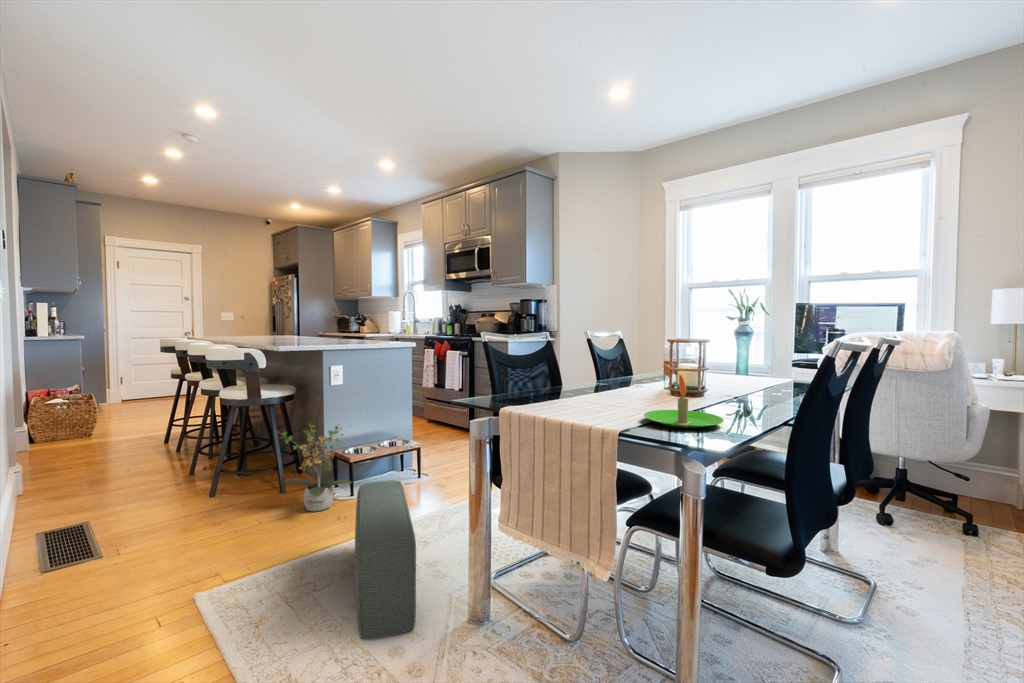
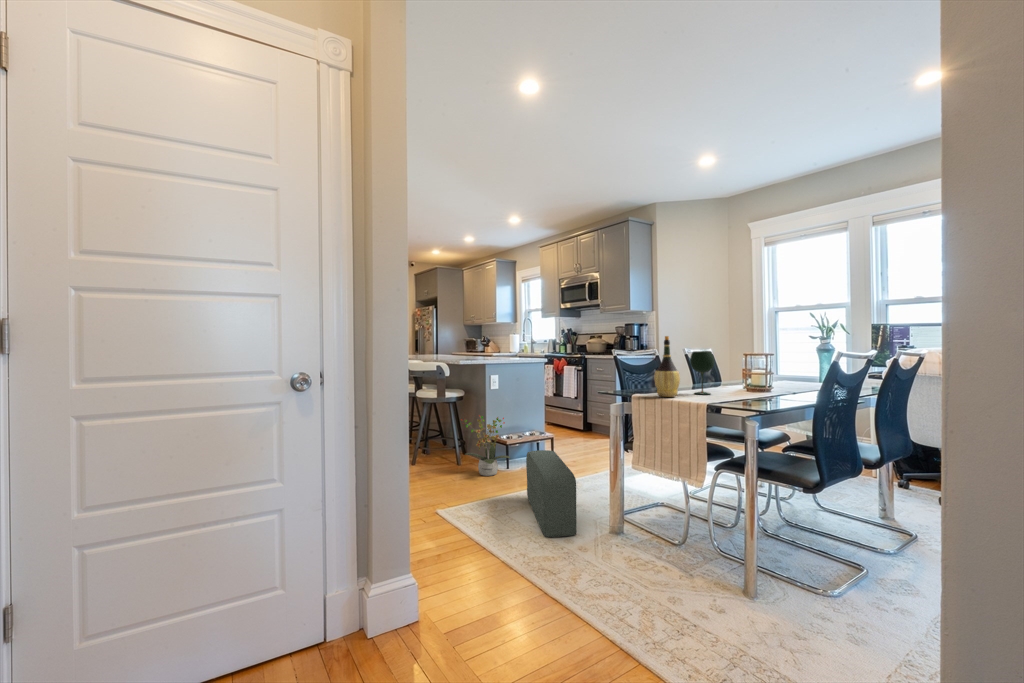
wine bottle: none [536,312,576,412] -> present [654,336,680,397]
wine glass: none [592,336,628,404] -> present [690,351,715,395]
candle: present [644,374,724,428] -> none [725,373,776,404]

